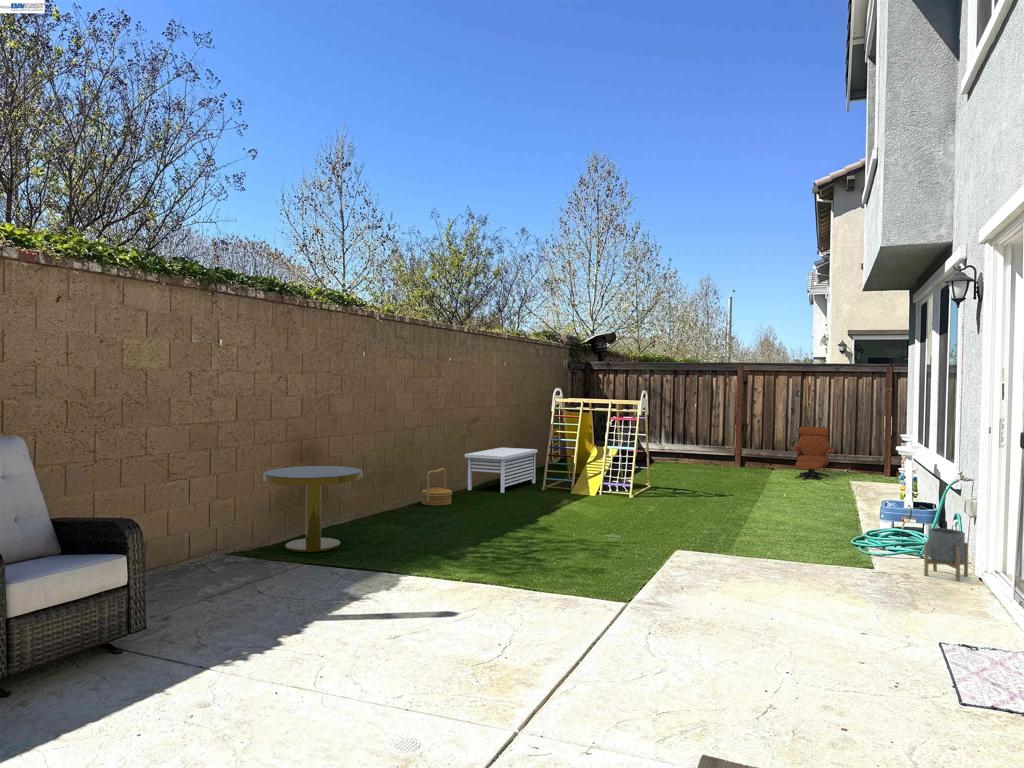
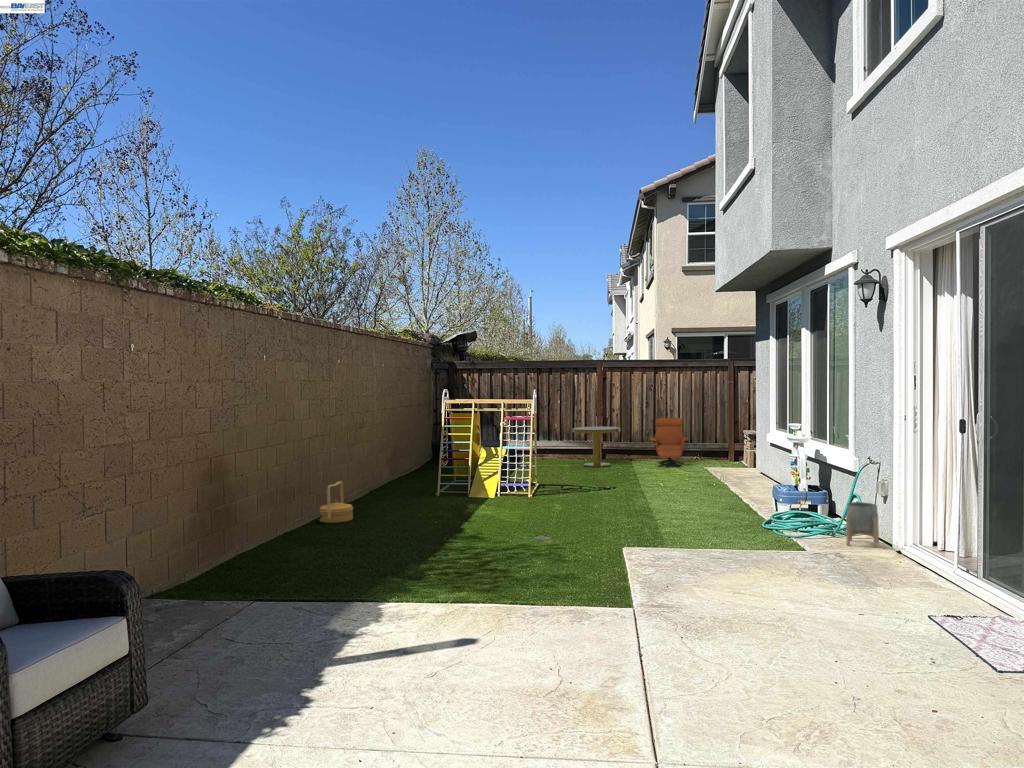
storage bench: present [465,448,538,493] -> none [352,455,422,503]
side table: present [264,466,362,552] -> present [573,427,620,467]

